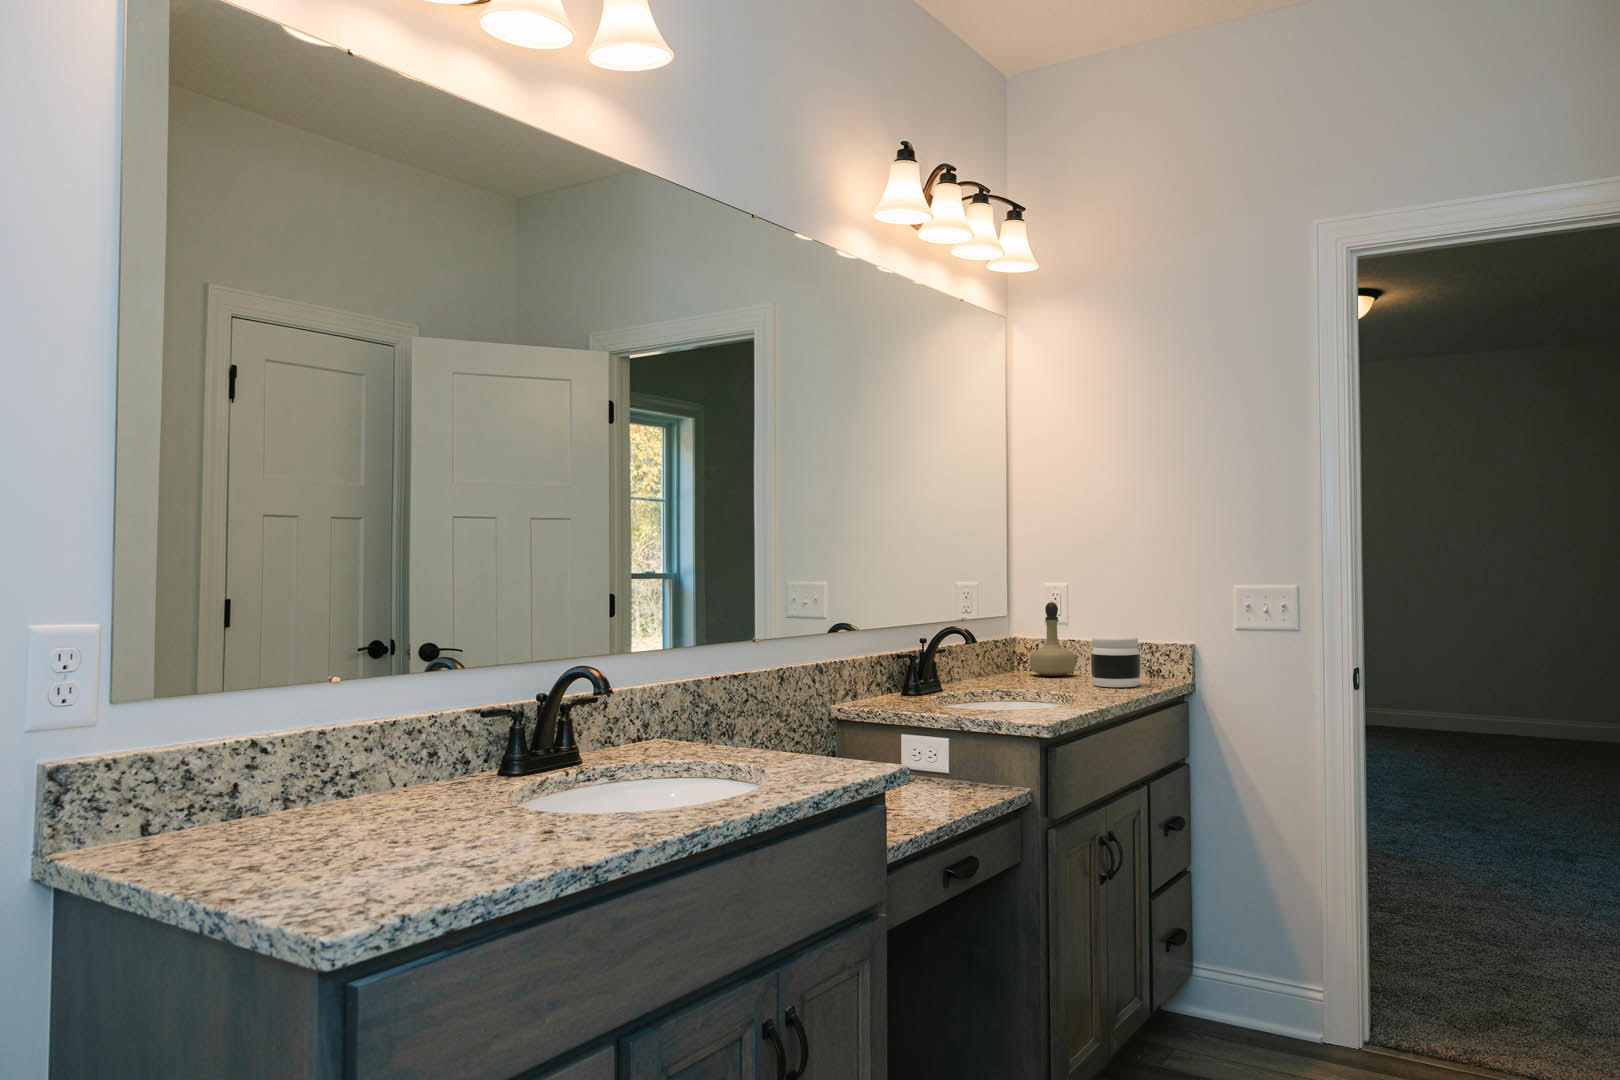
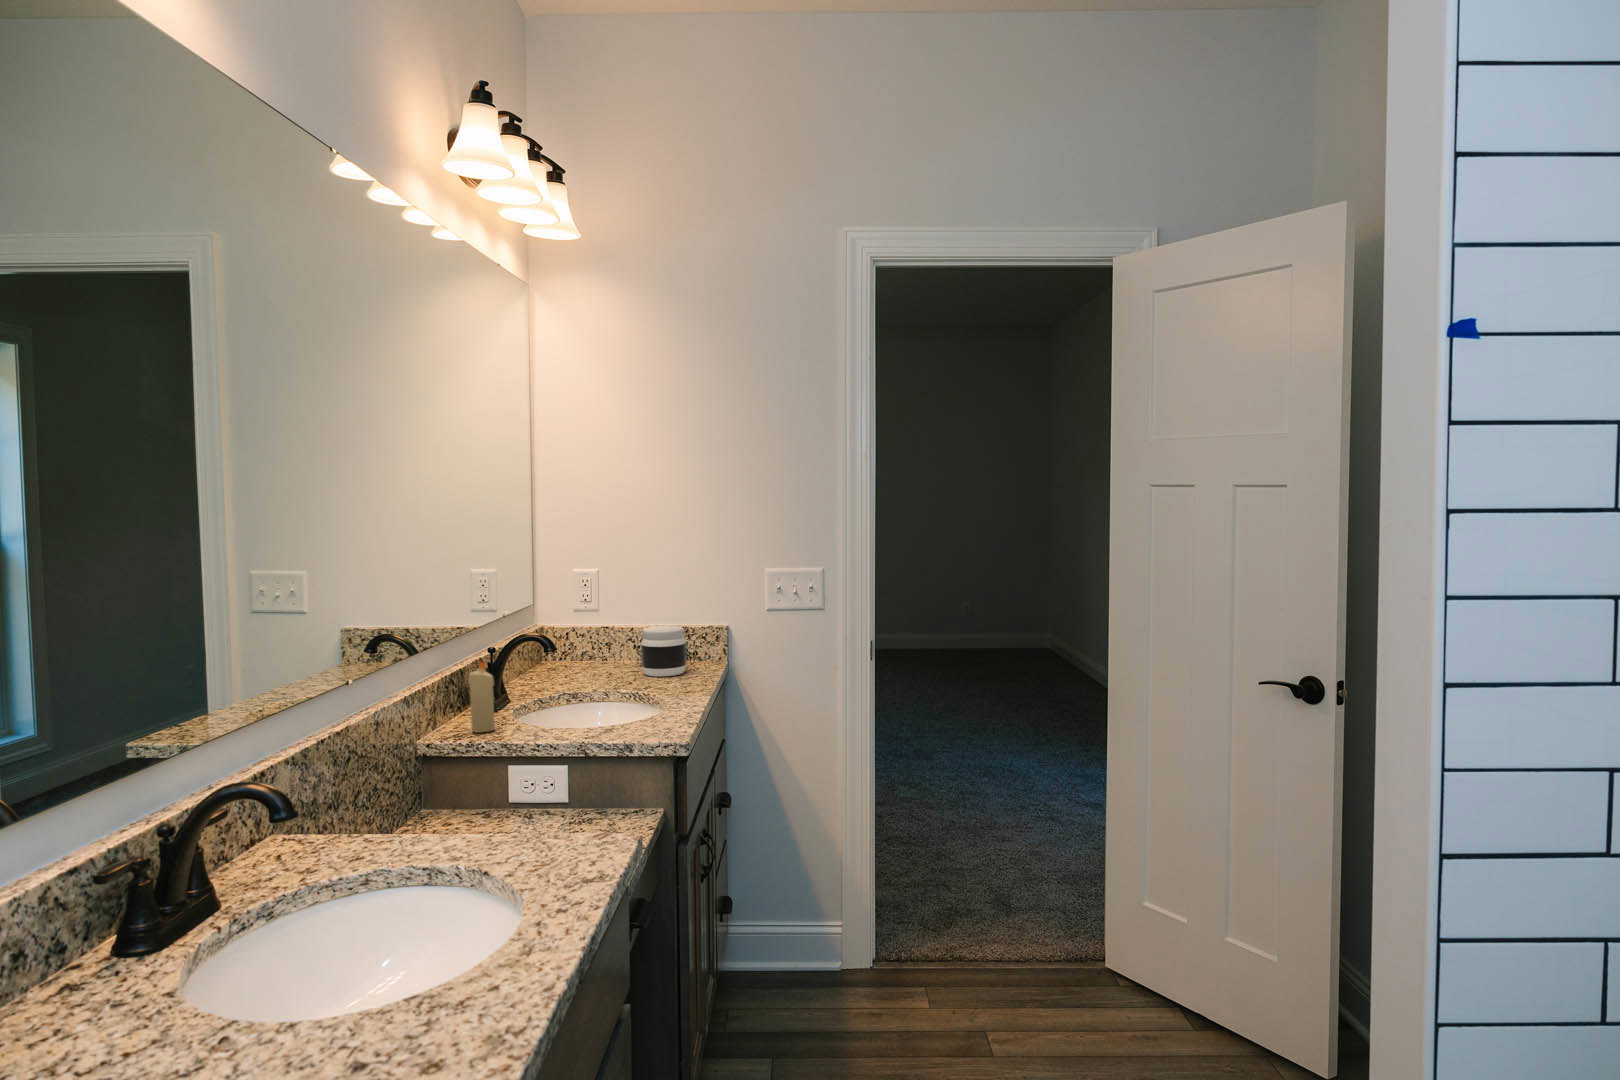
perfume bottle: present [1030,602,1076,676] -> none [568,593,613,665]
candle: none [882,638,905,708] -> present [468,661,495,733]

